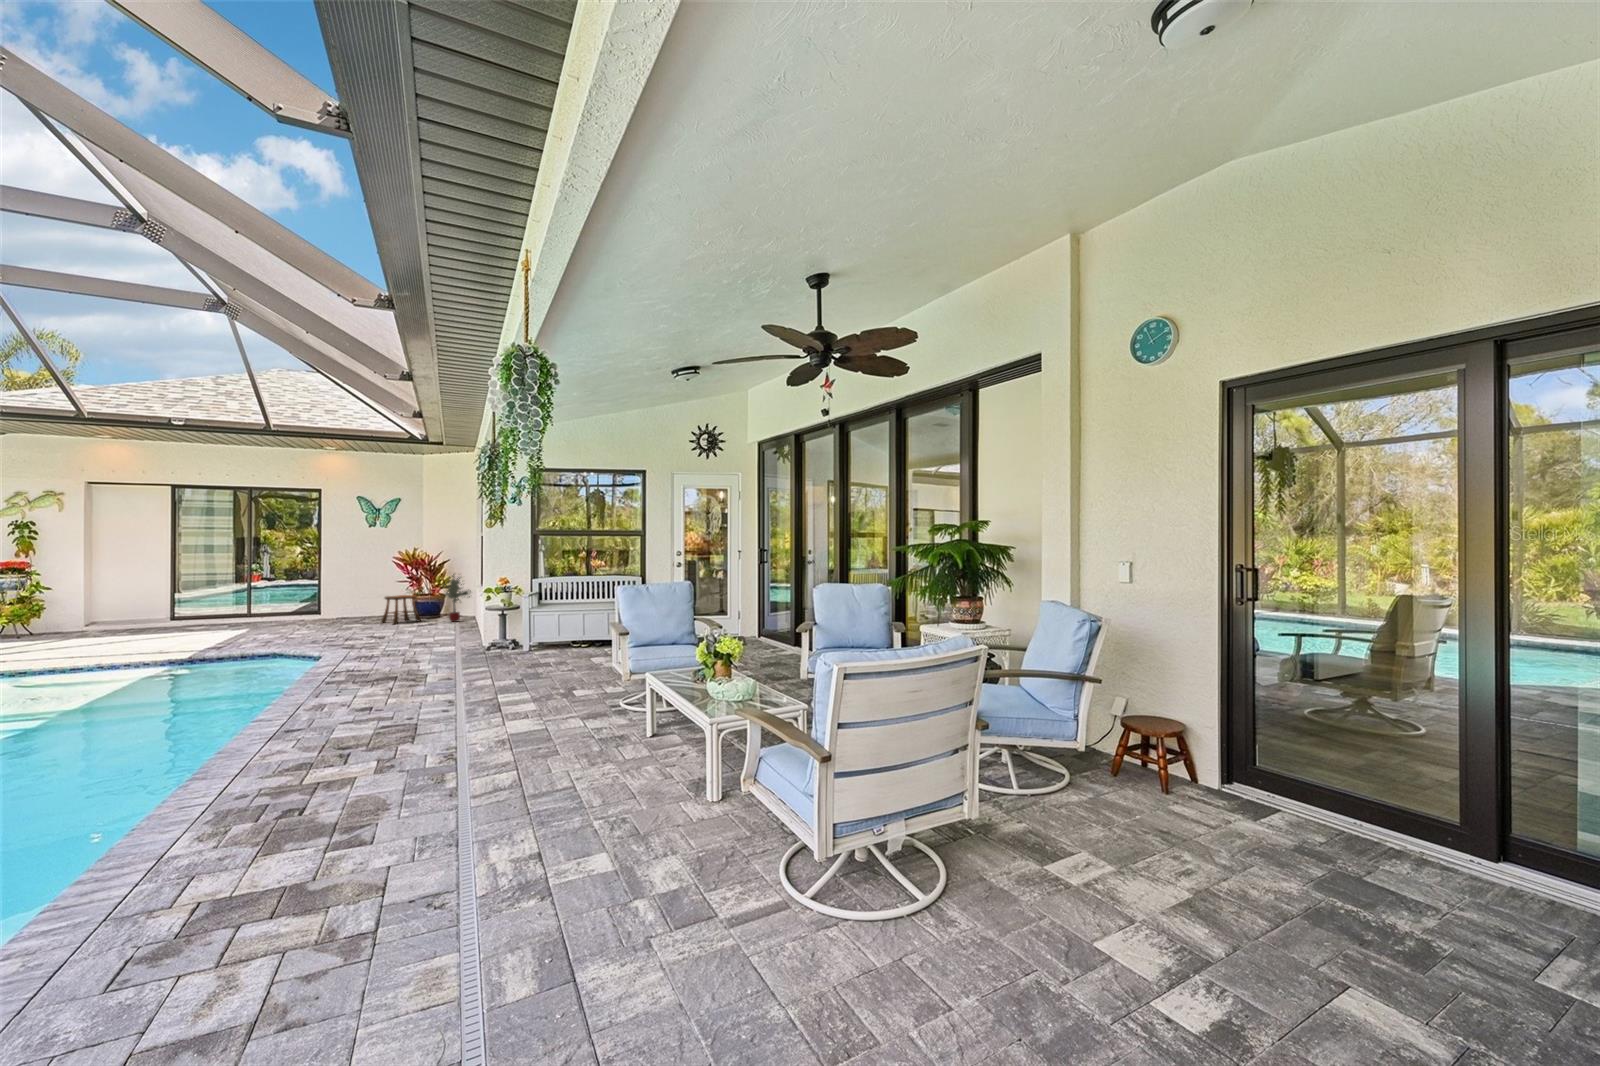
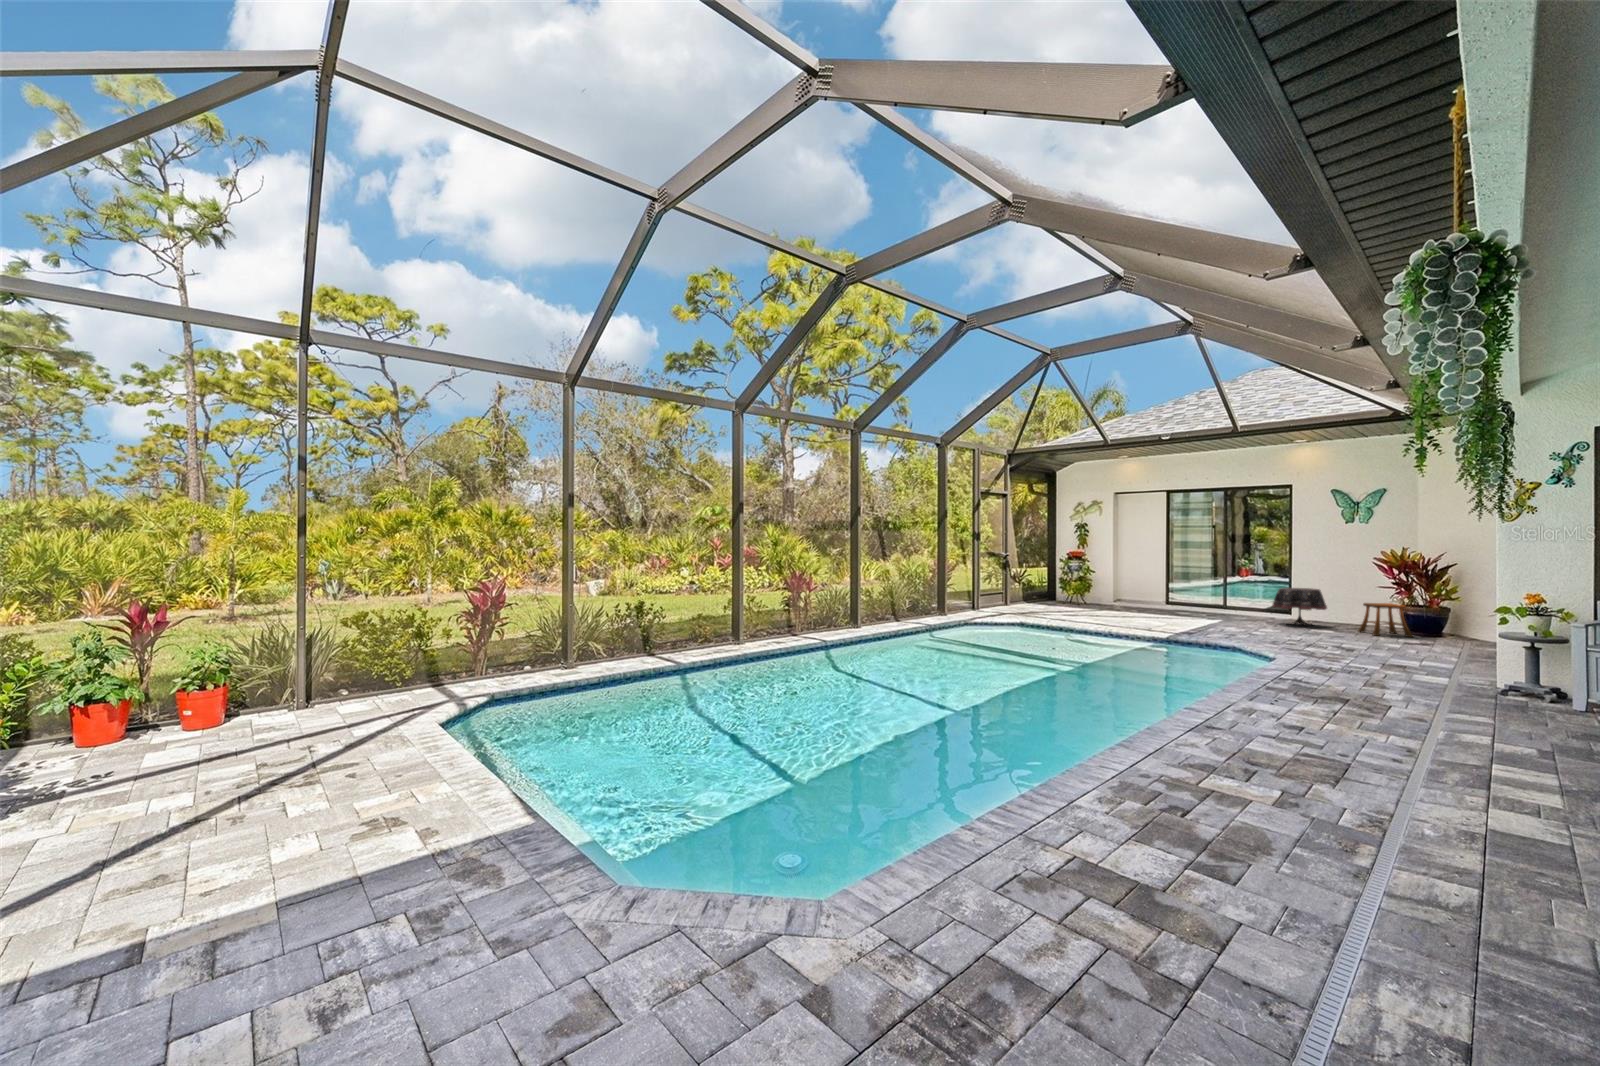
potted tree: present [444,574,471,622] -> none [1444,582,1493,645]
side table: none [302,588,354,626] -> present [1272,588,1327,626]

